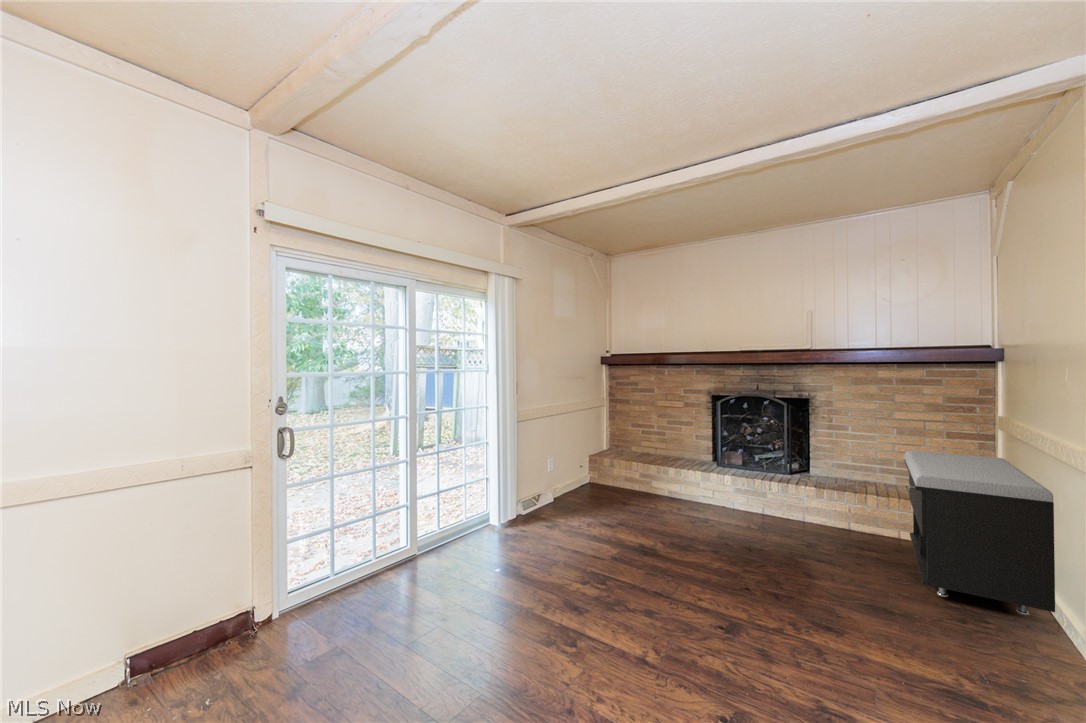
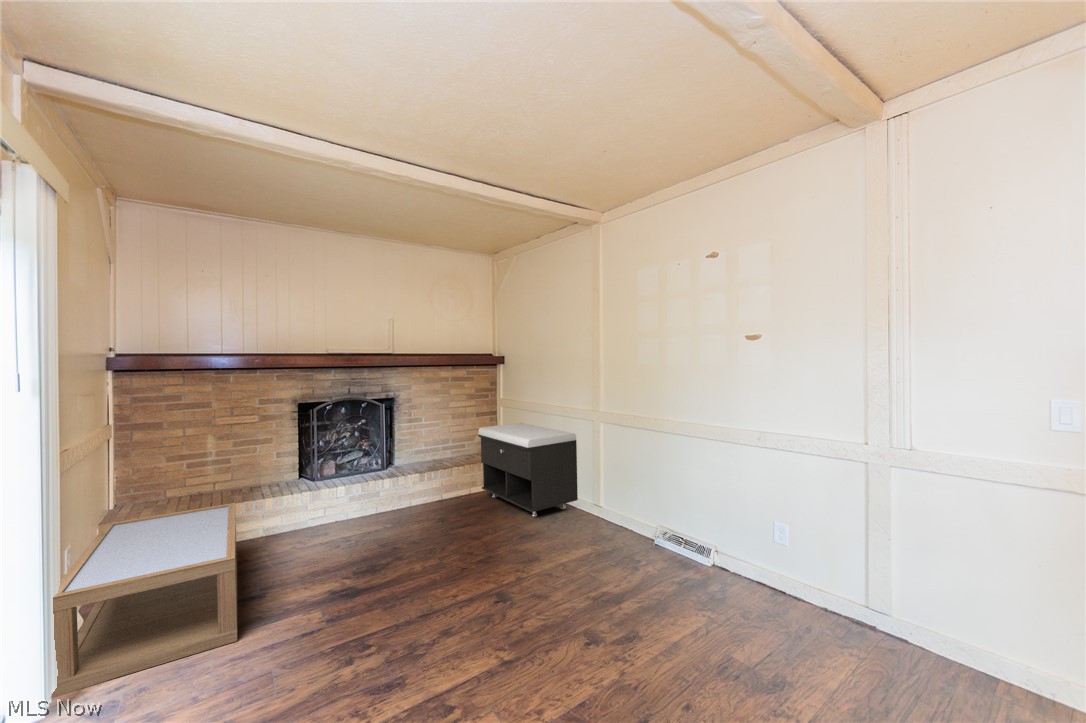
coffee table: none [504,453,634,541] -> present [51,503,237,697]

